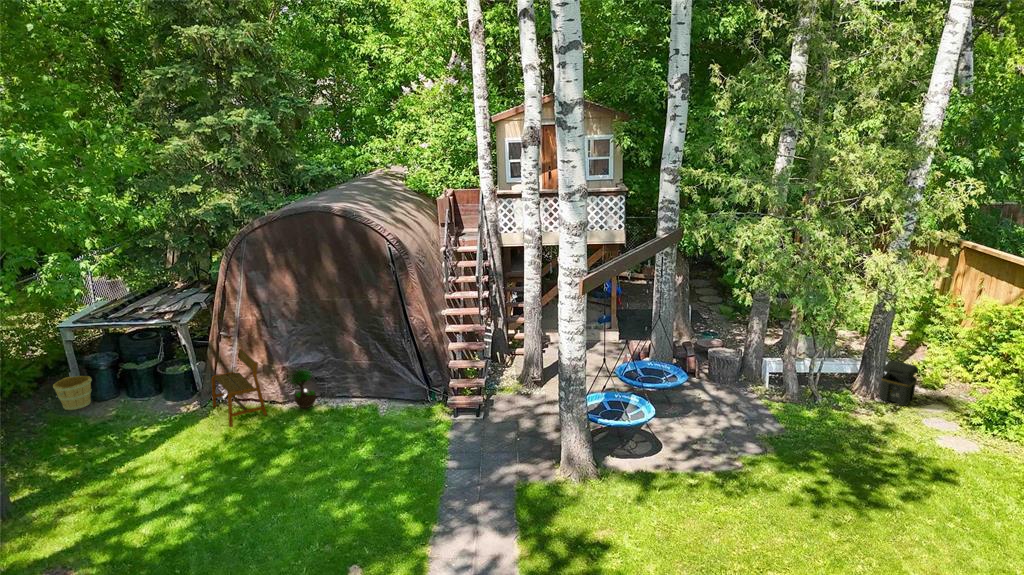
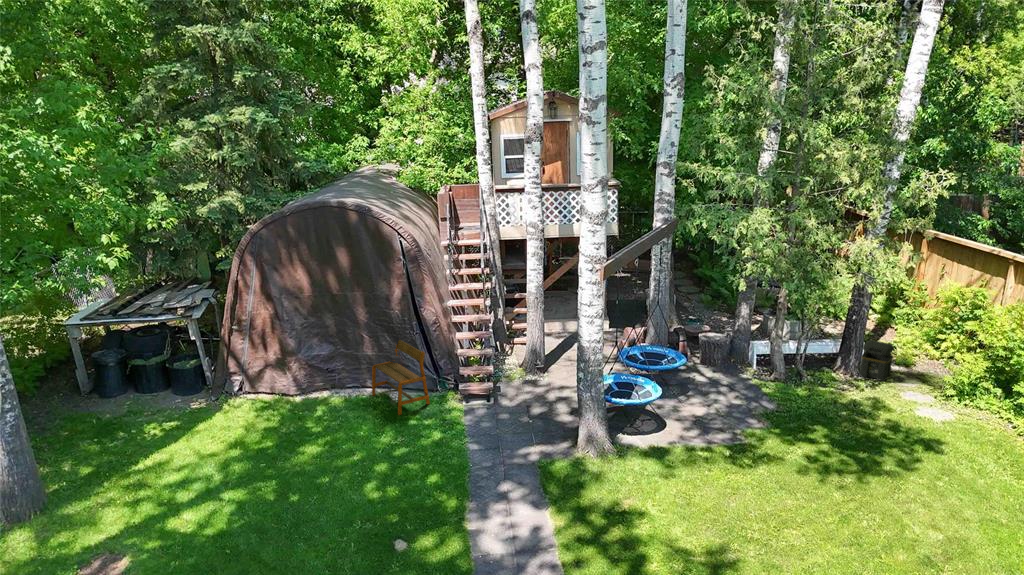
bench: present [212,349,267,427] -> present [372,340,430,415]
potted tree: present [287,369,316,408] -> none [301,356,330,398]
wooden bucket: present [53,376,92,410] -> none [62,373,101,407]

